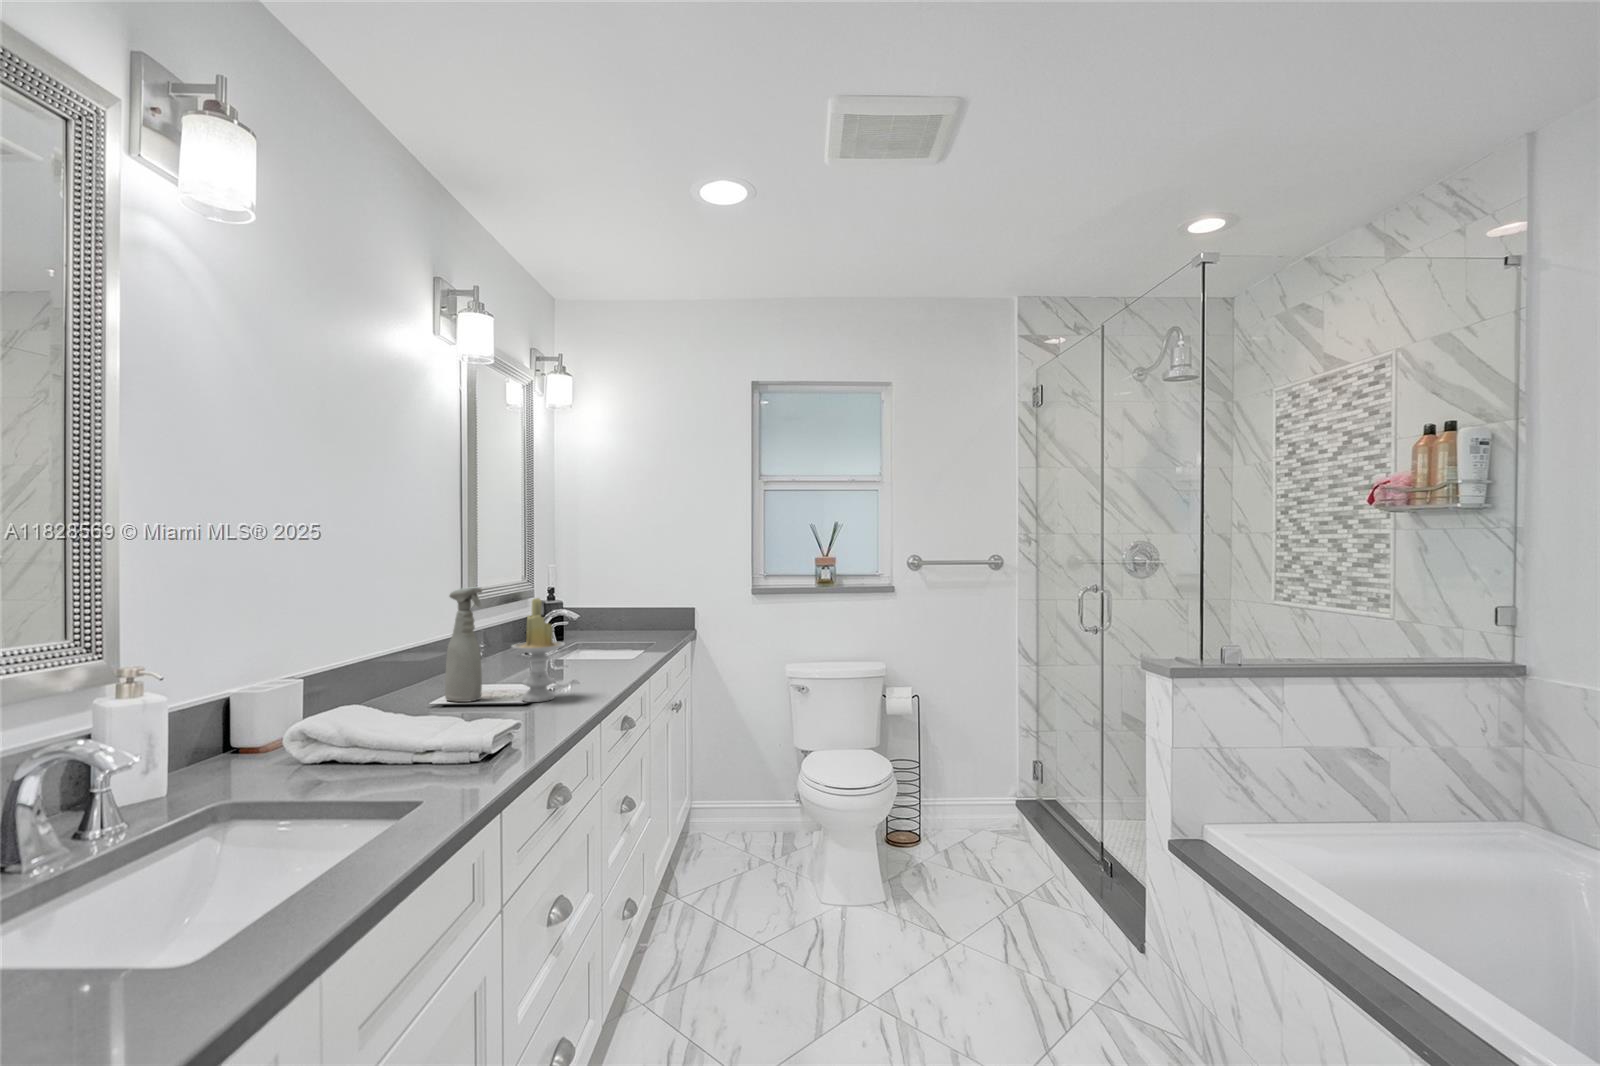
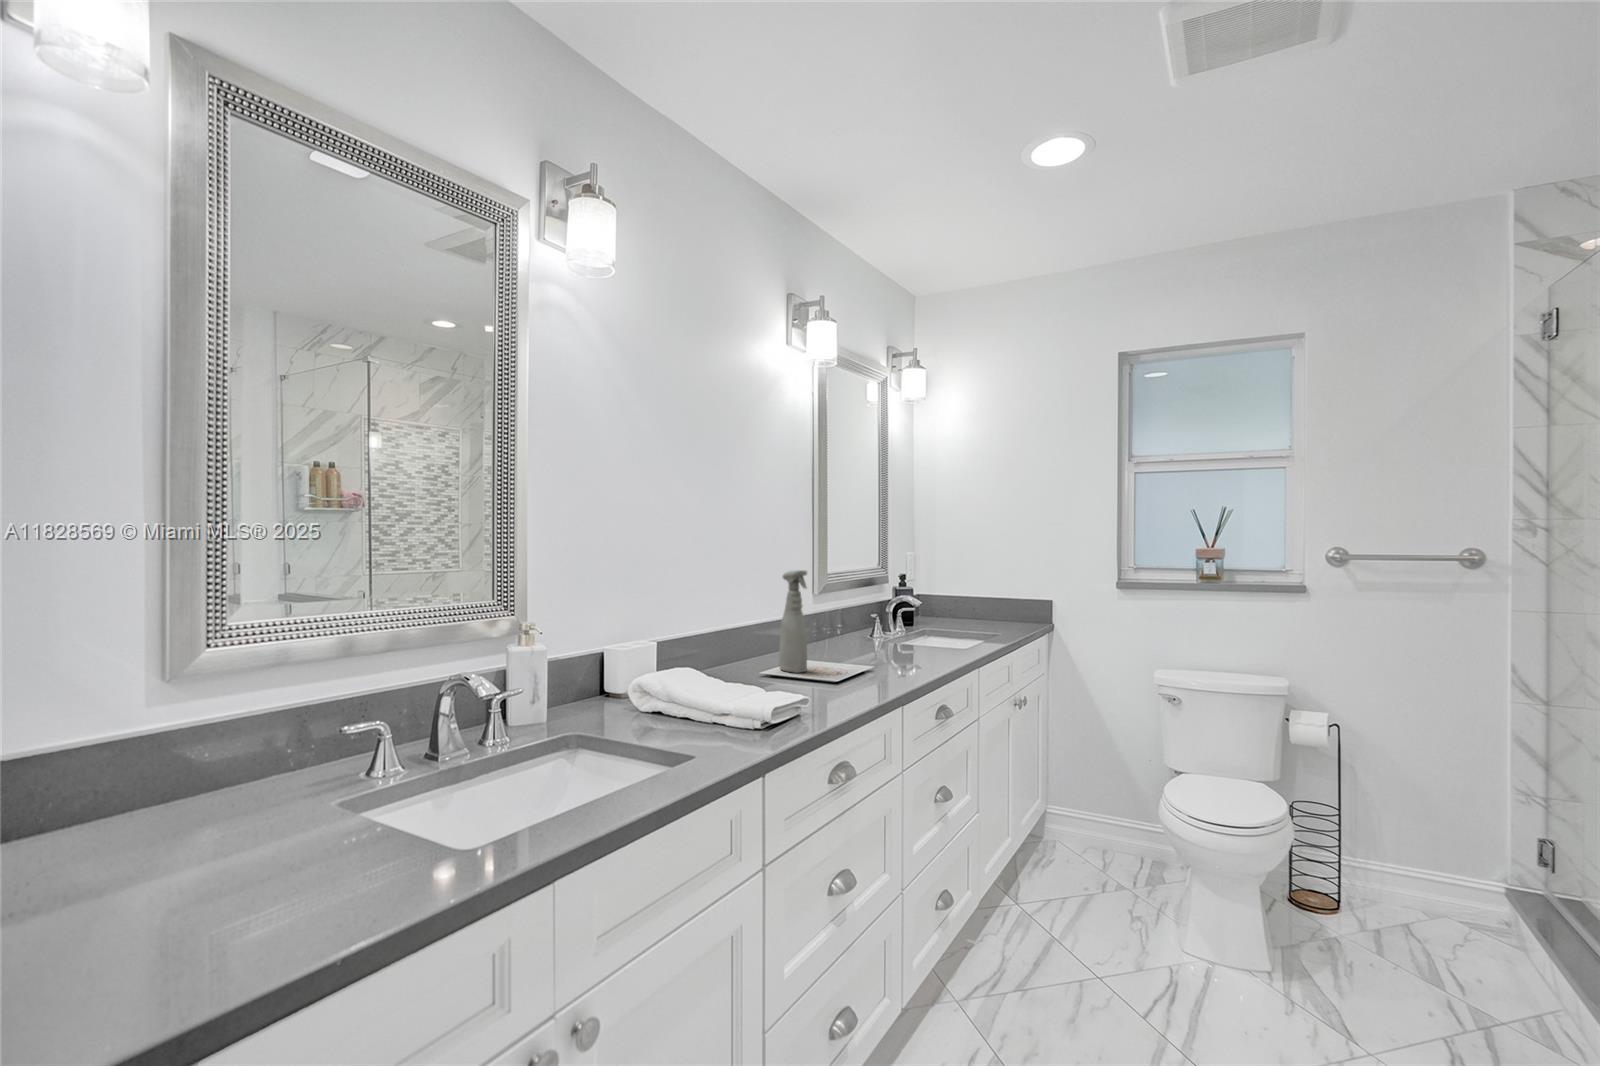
candle: present [512,598,565,702] -> none [829,582,877,681]

